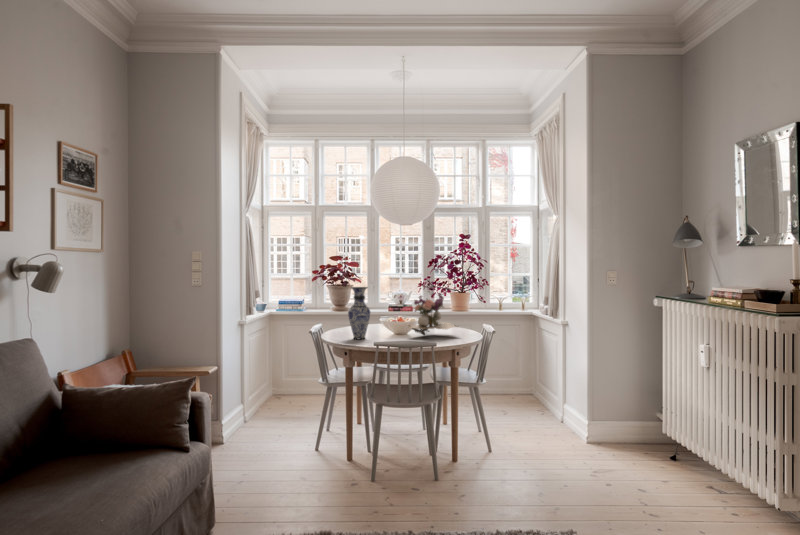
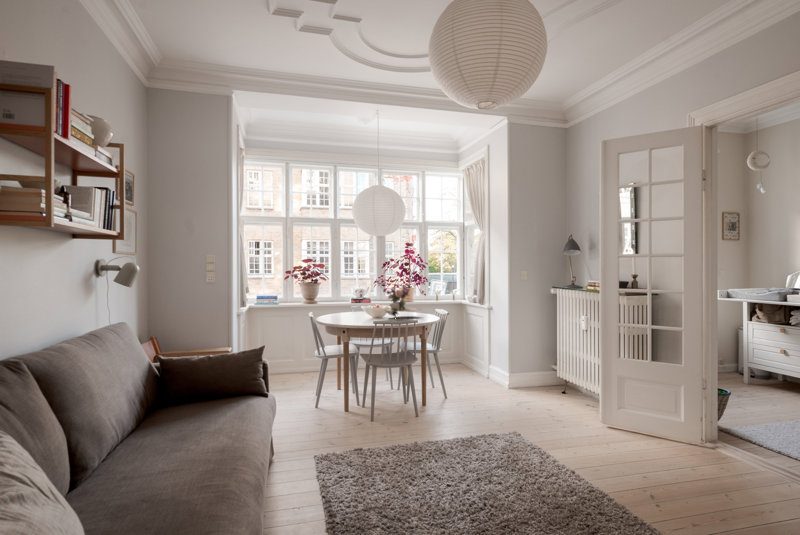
vase: present [348,287,370,339] -> none [340,281,358,321]

